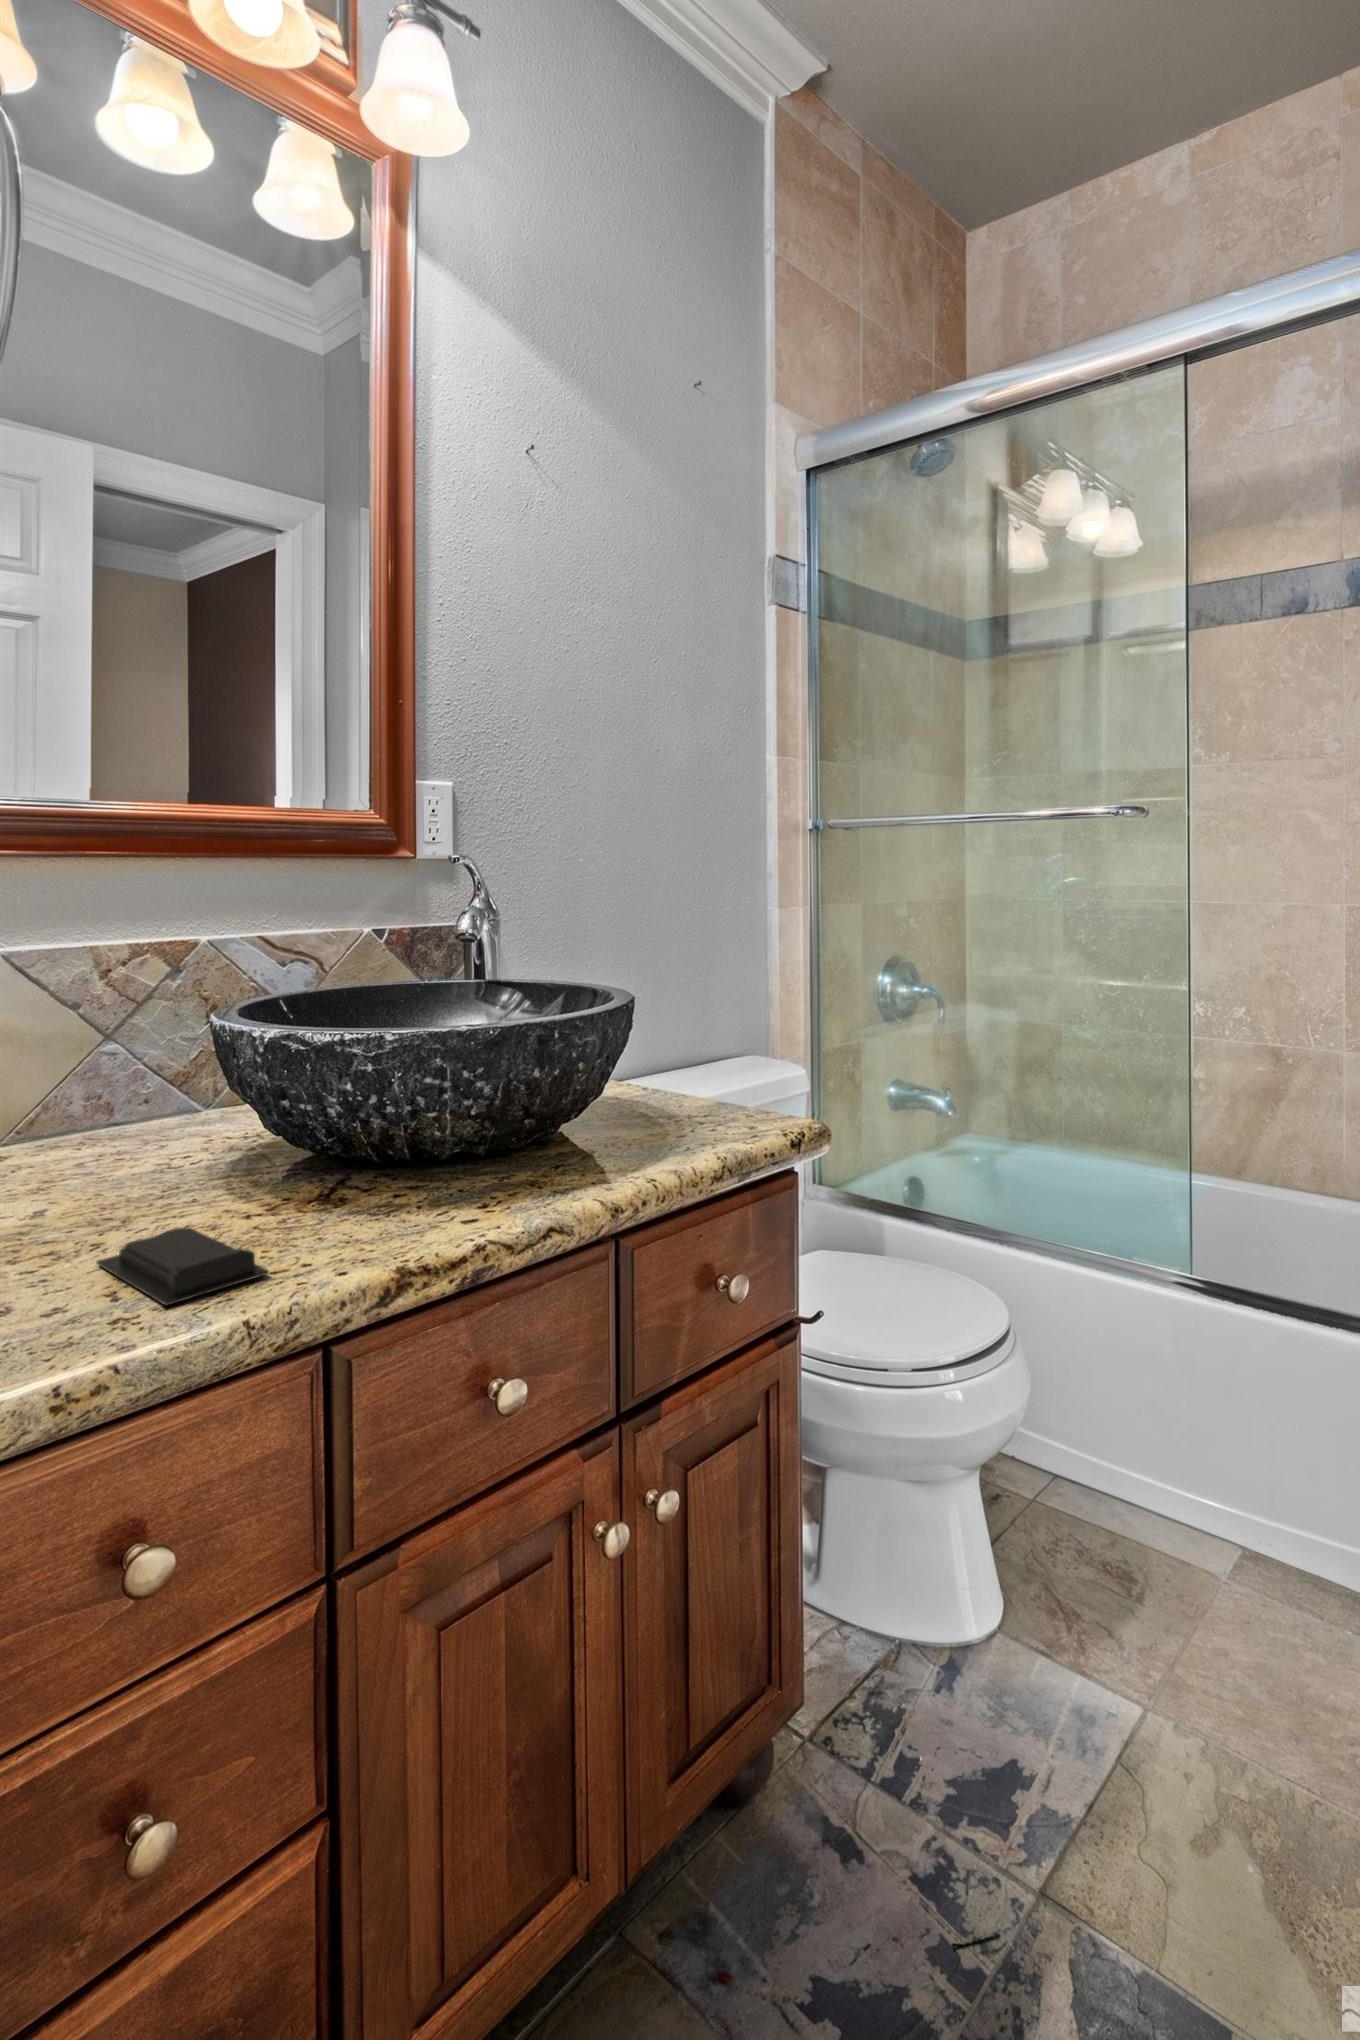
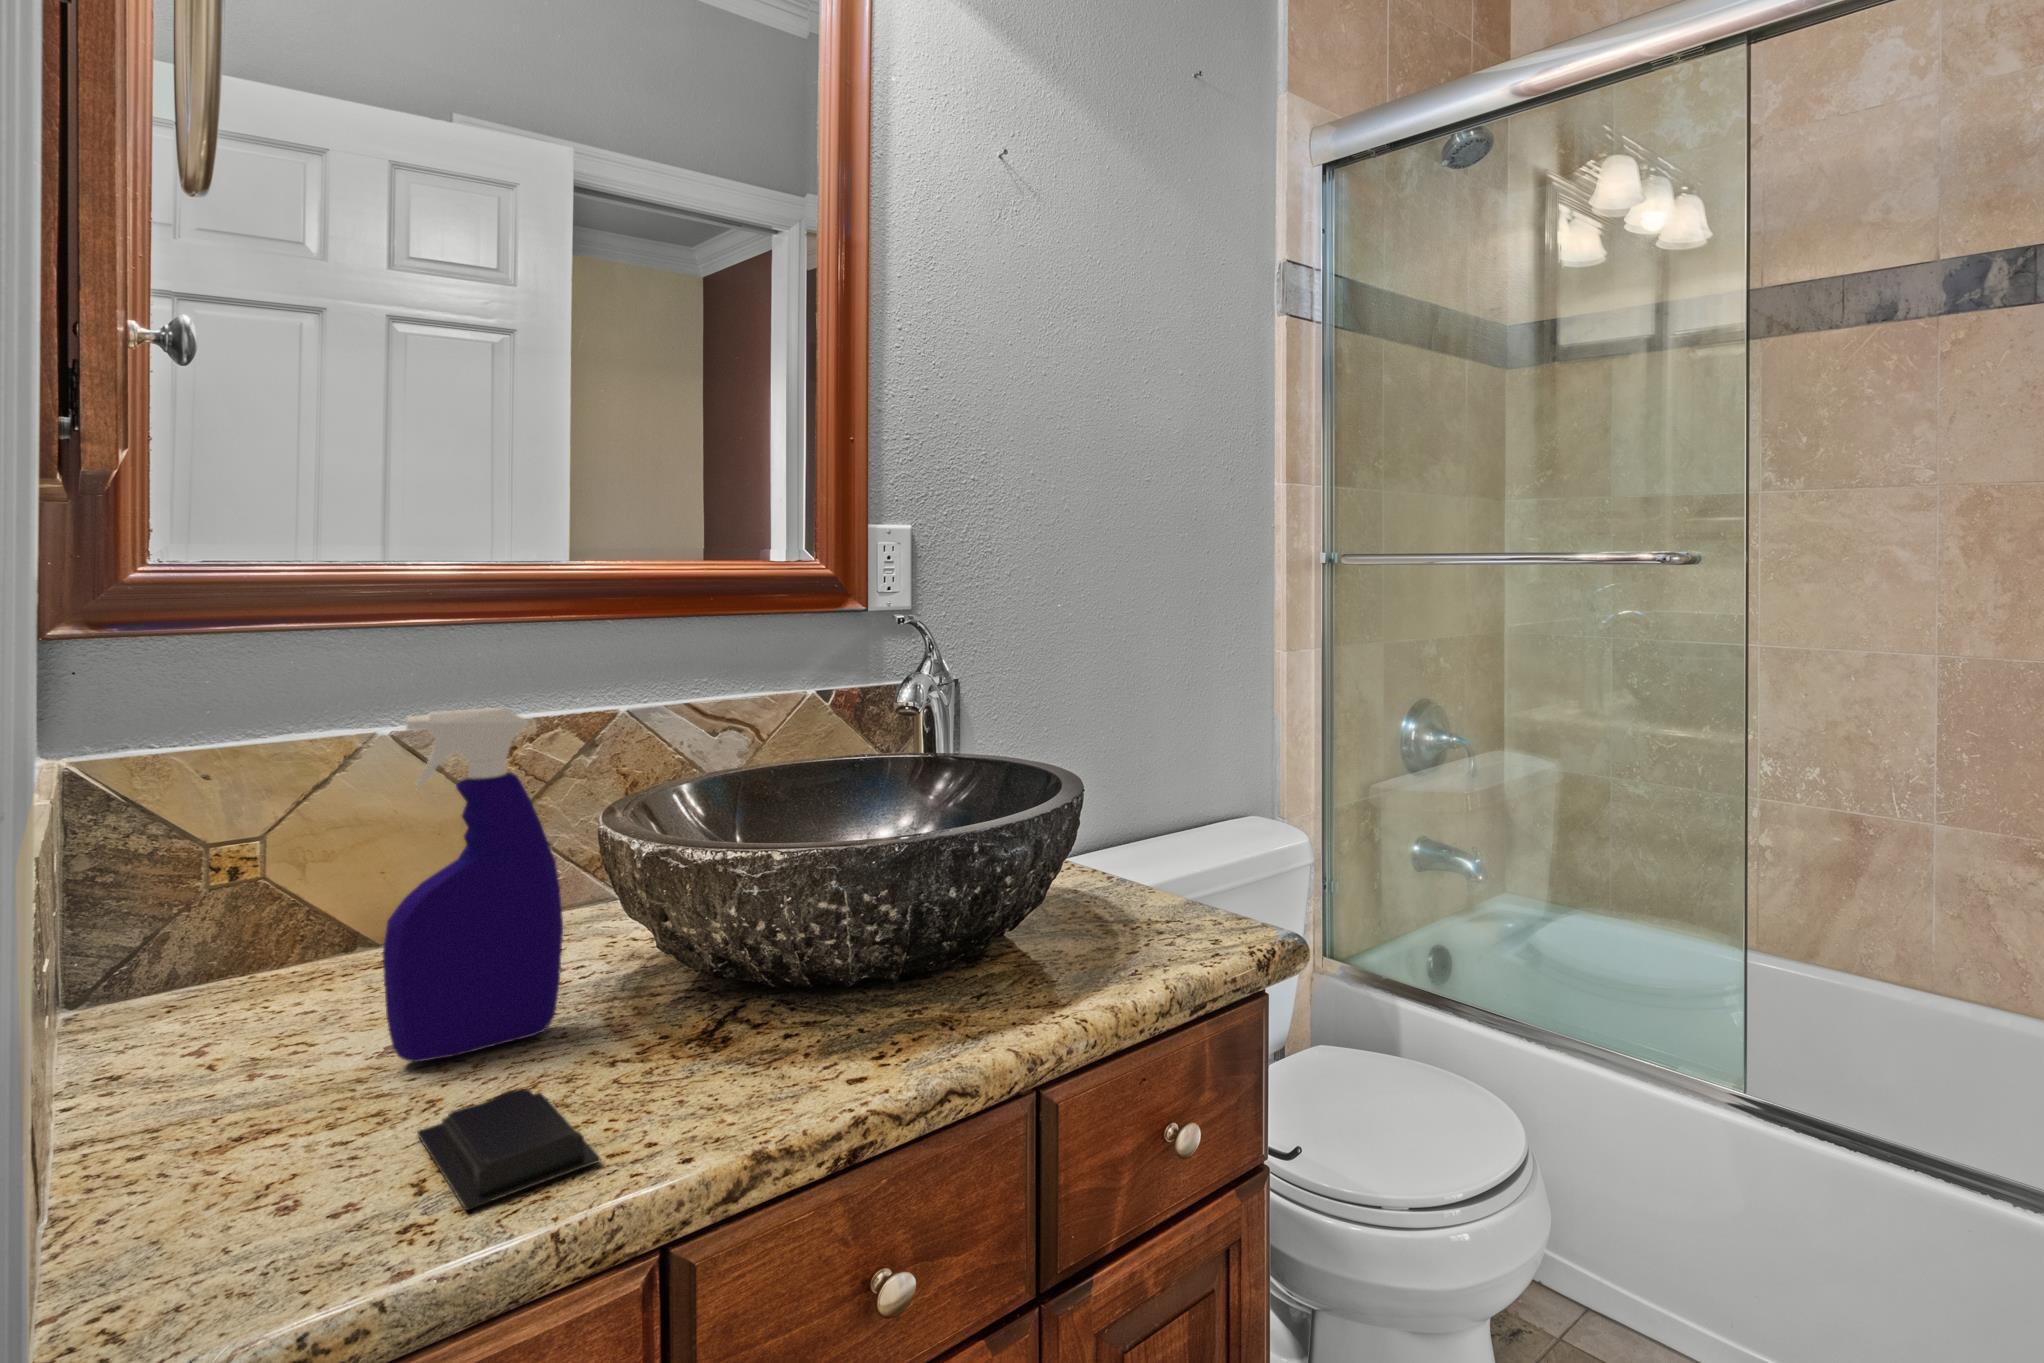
spray bottle: none [38,913,190,1220] -> present [383,708,563,1062]

